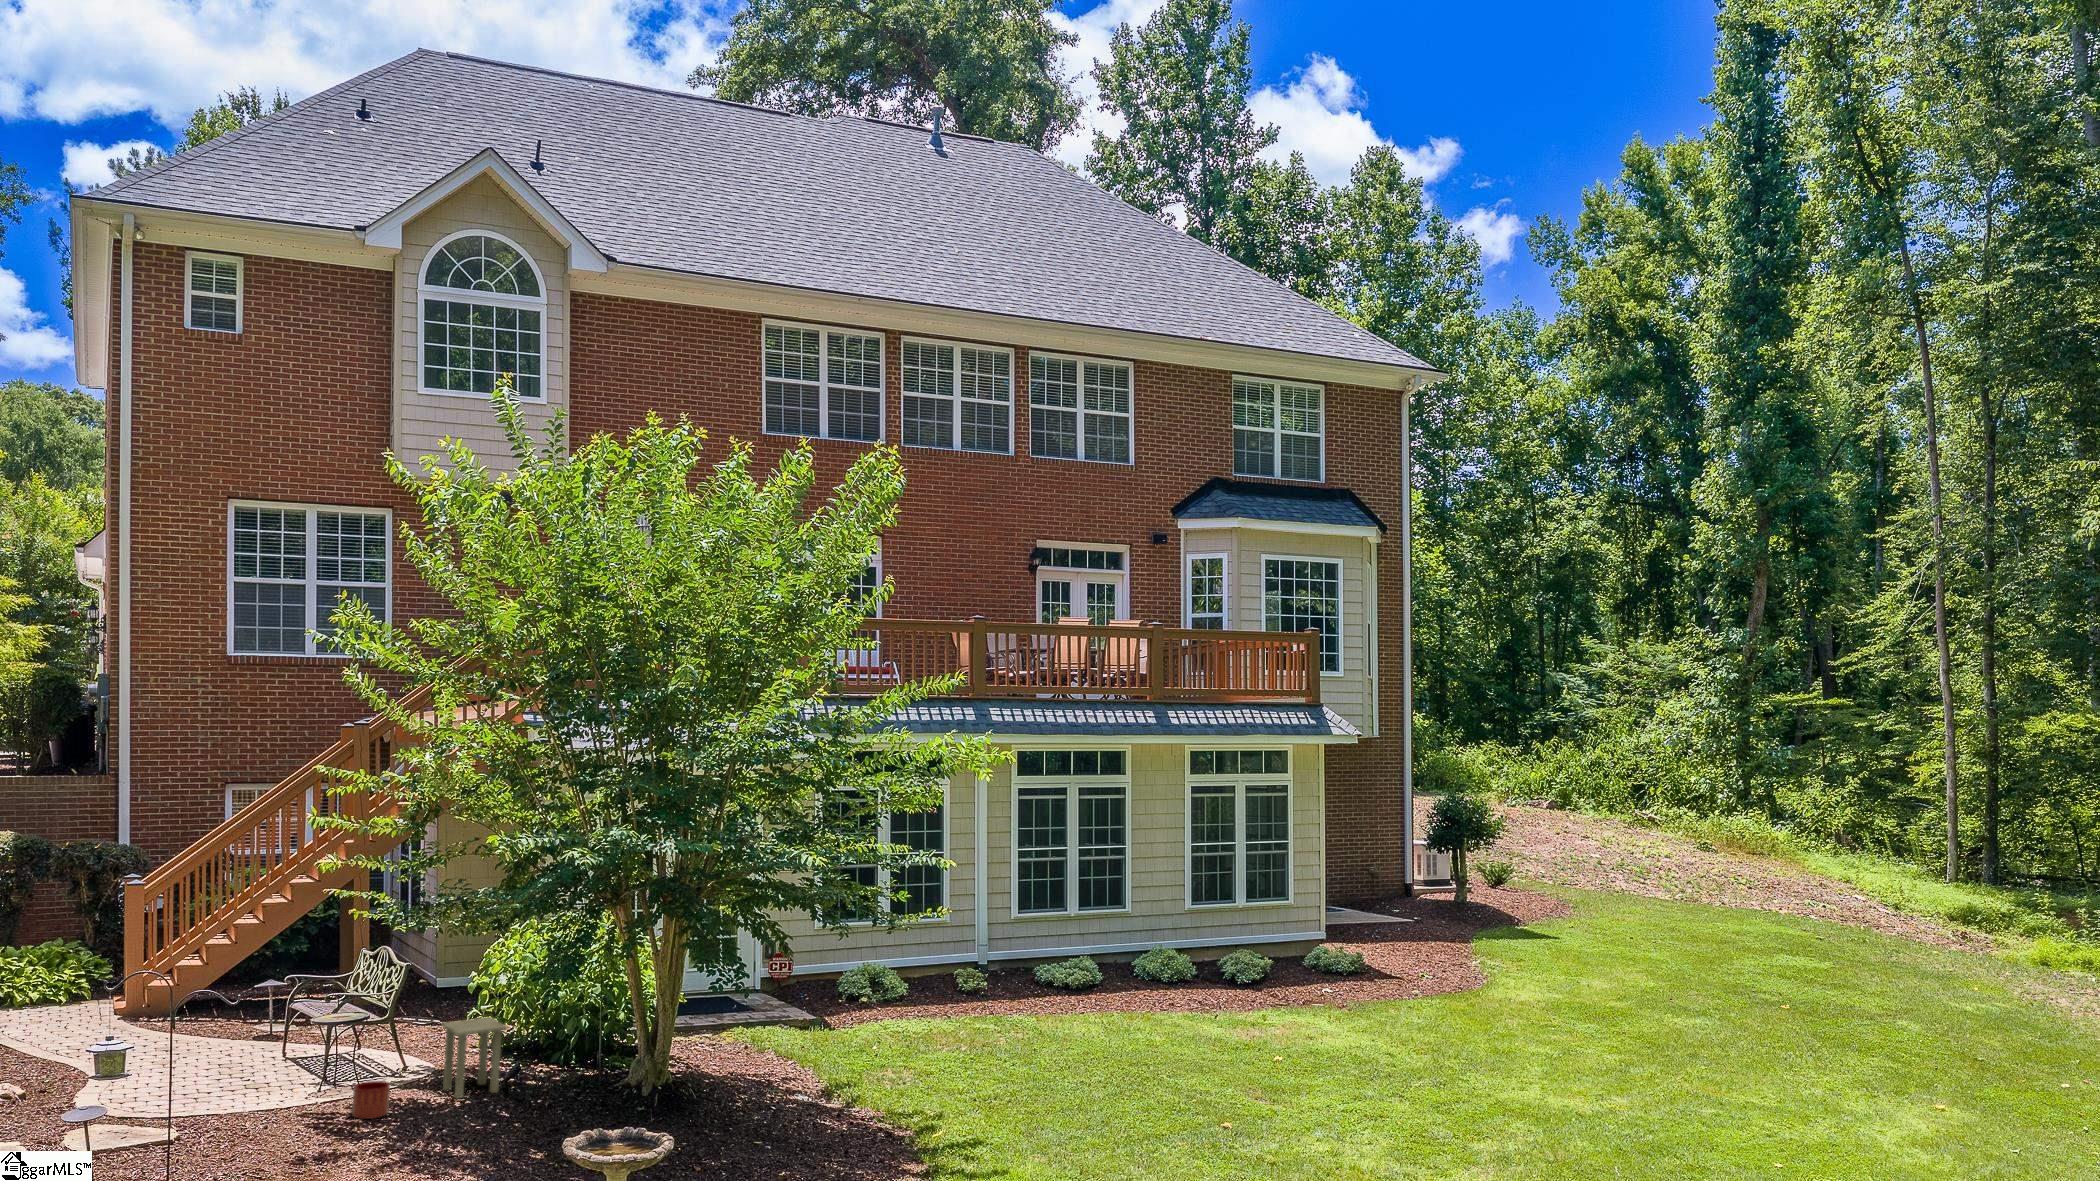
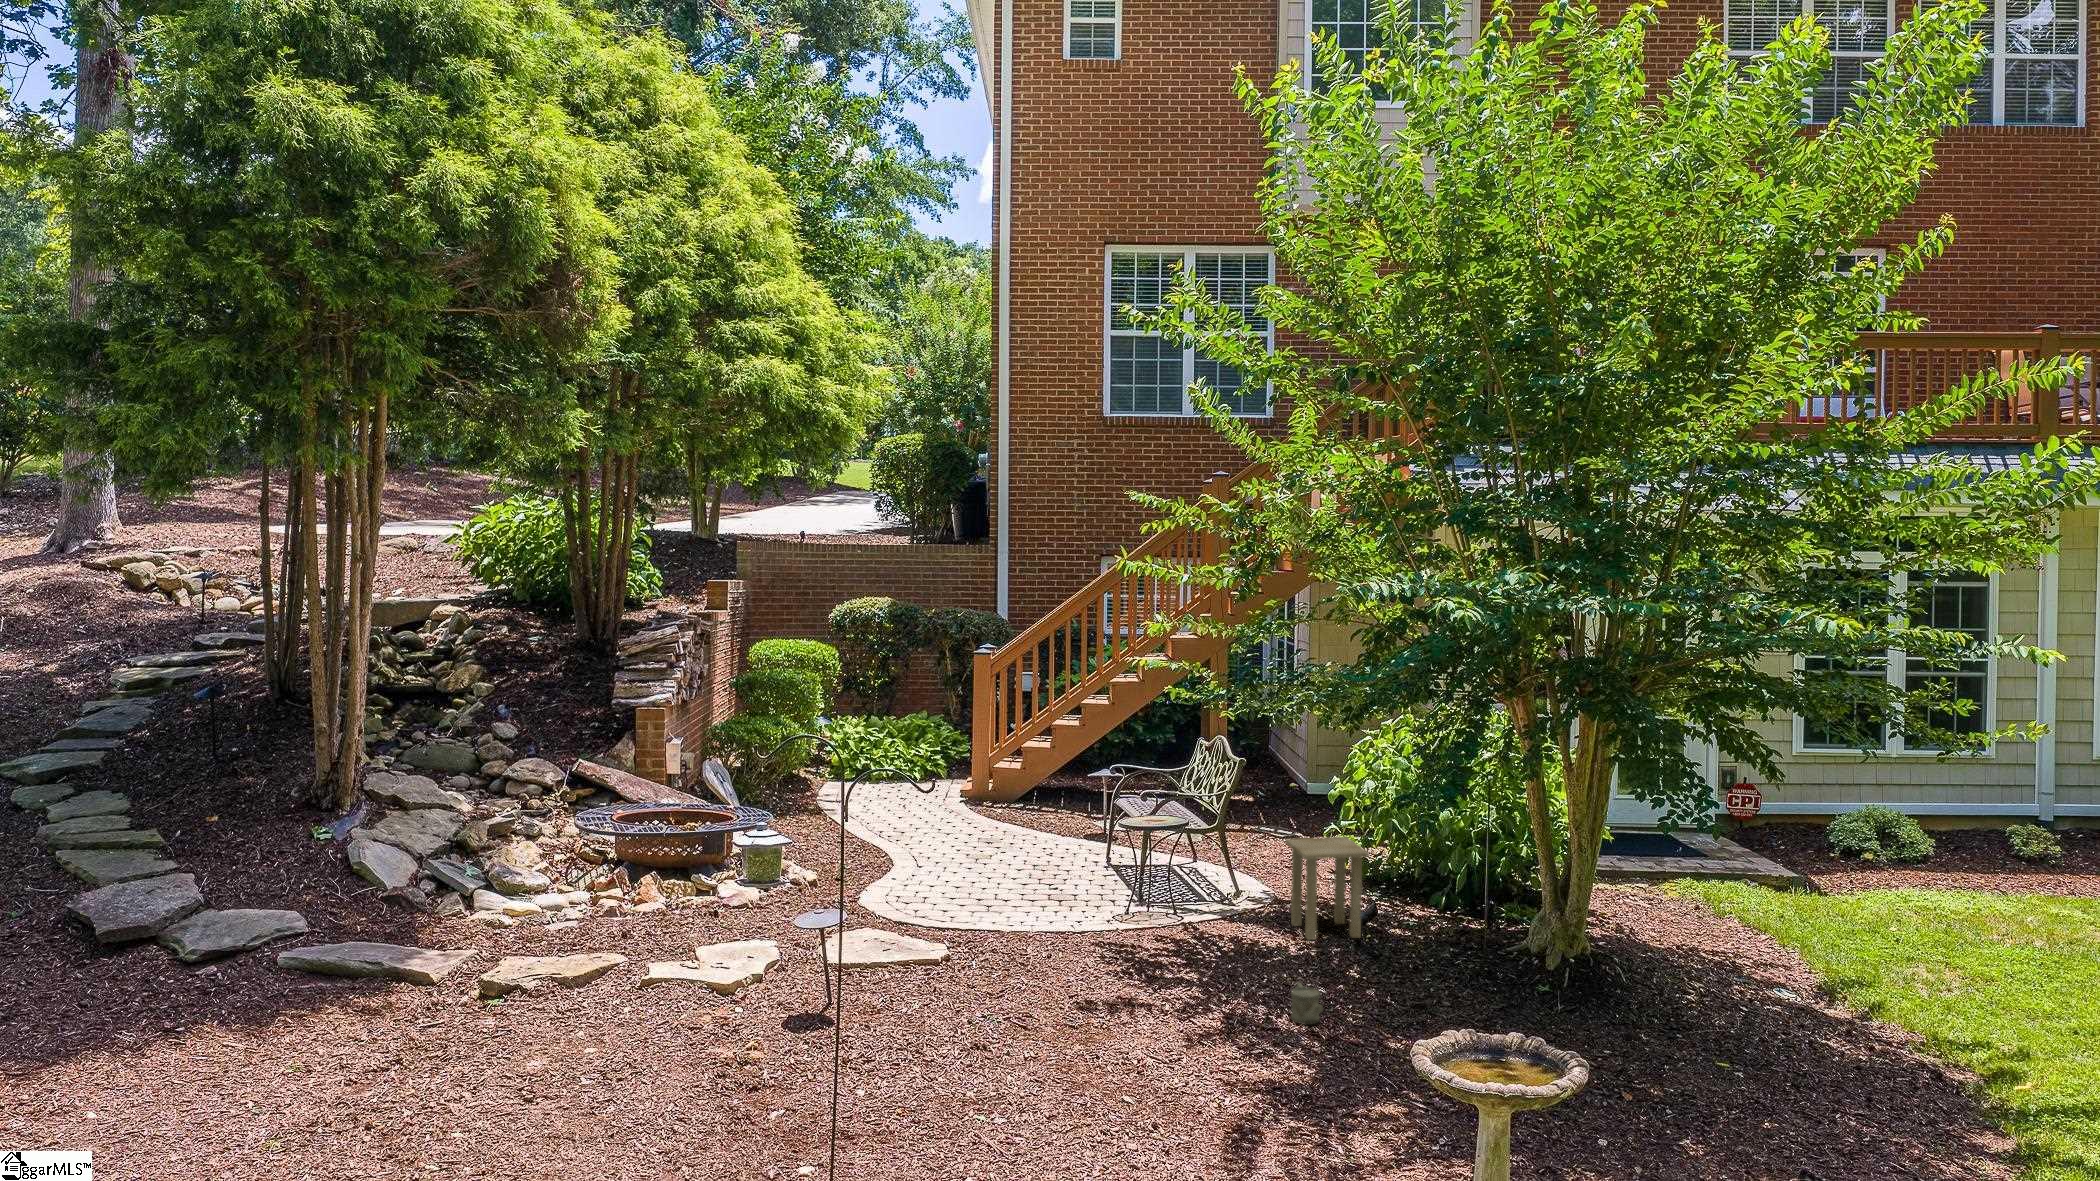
planter: present [352,1081,390,1119] -> none [1175,909,1220,959]
watering can: none [446,1121,471,1150] -> present [1291,982,1323,1024]

